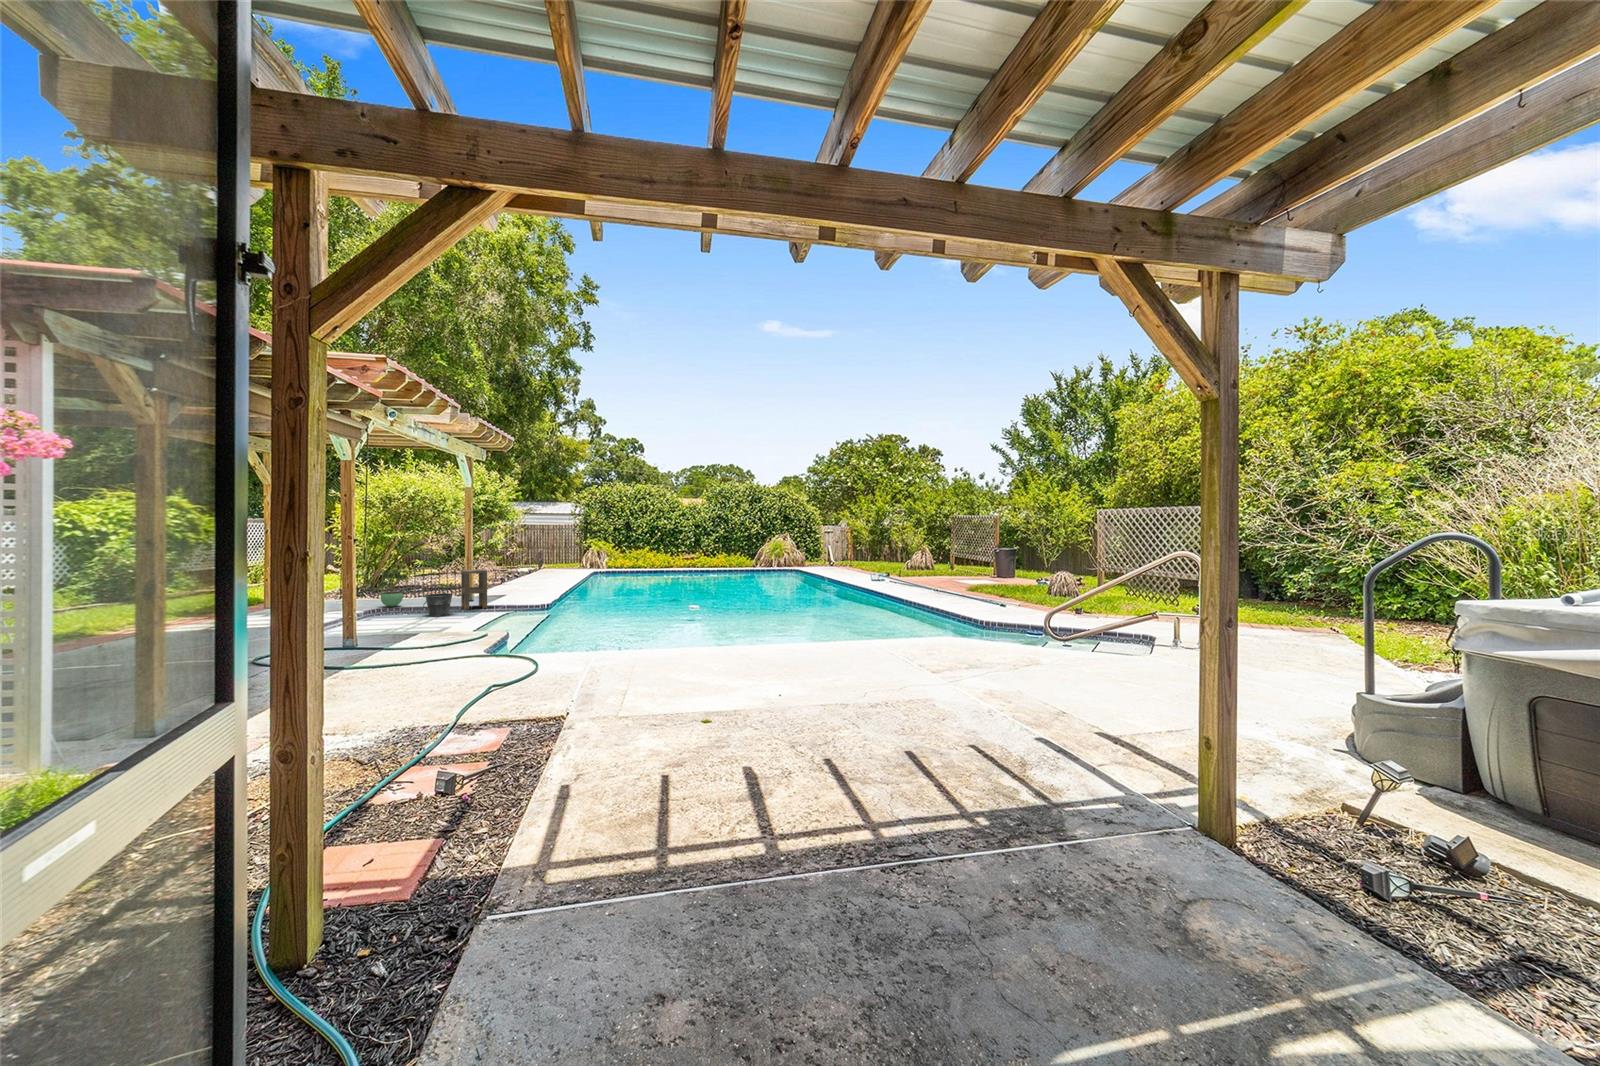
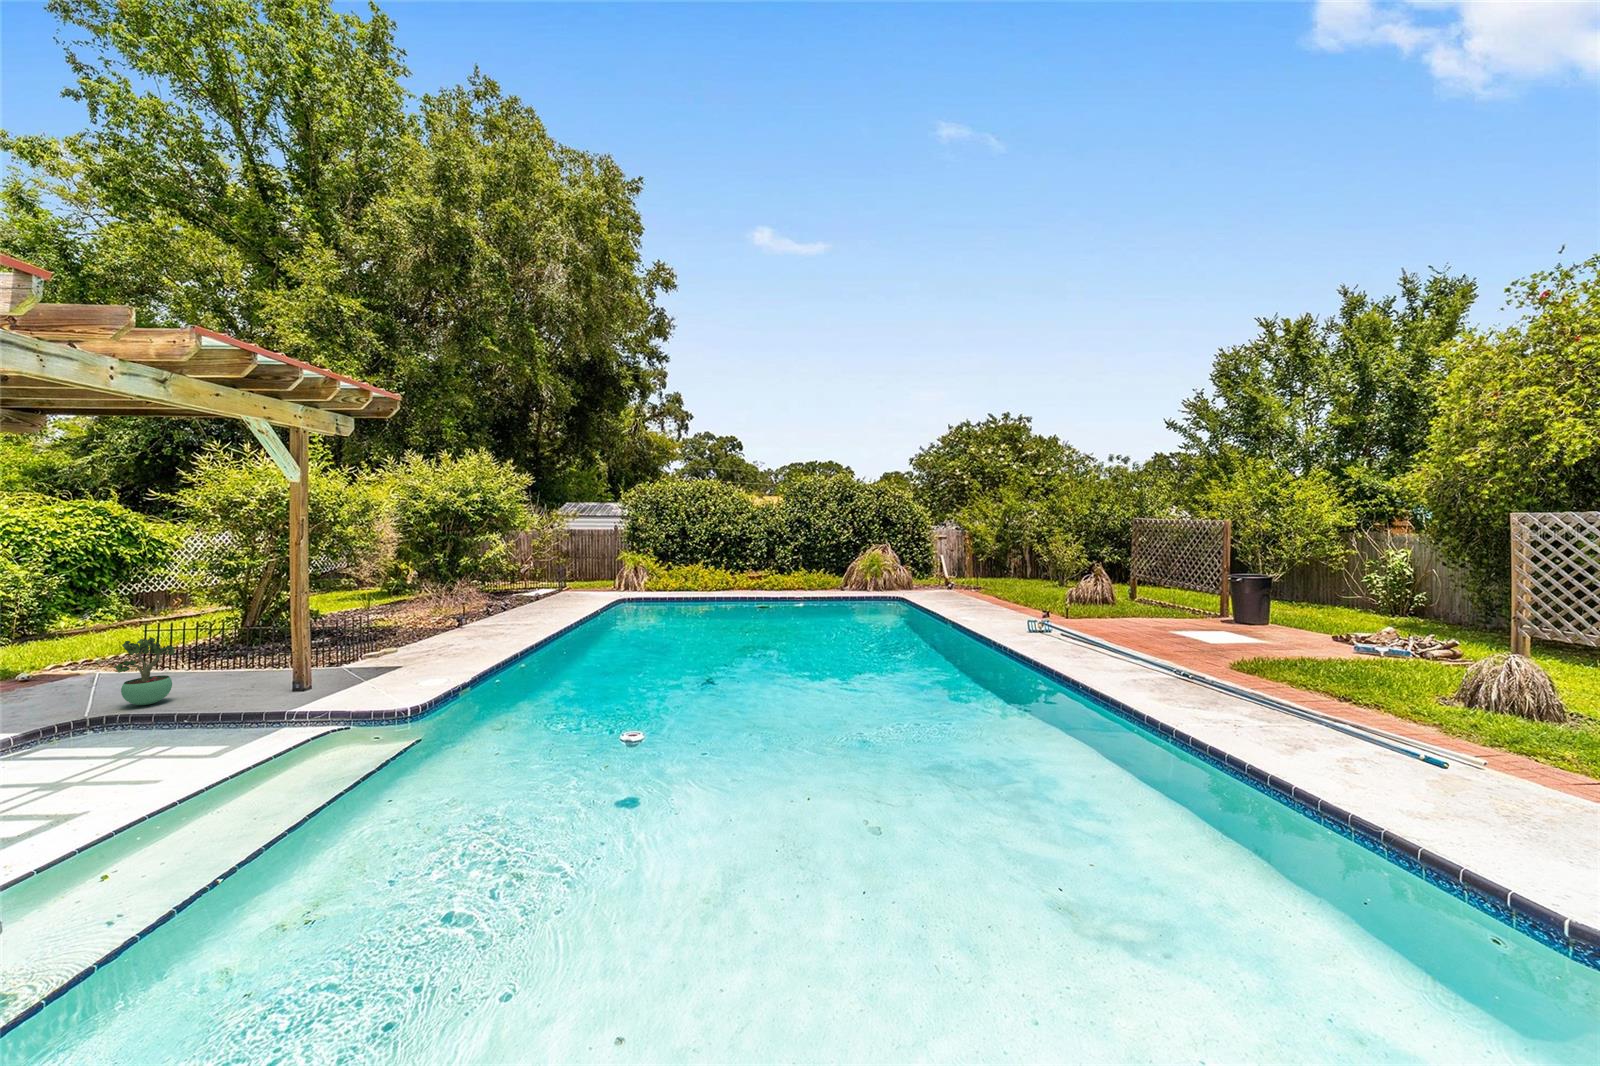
side table: present [461,569,487,610] -> none [231,640,297,726]
bucket: present [423,593,452,616] -> none [94,701,175,758]

